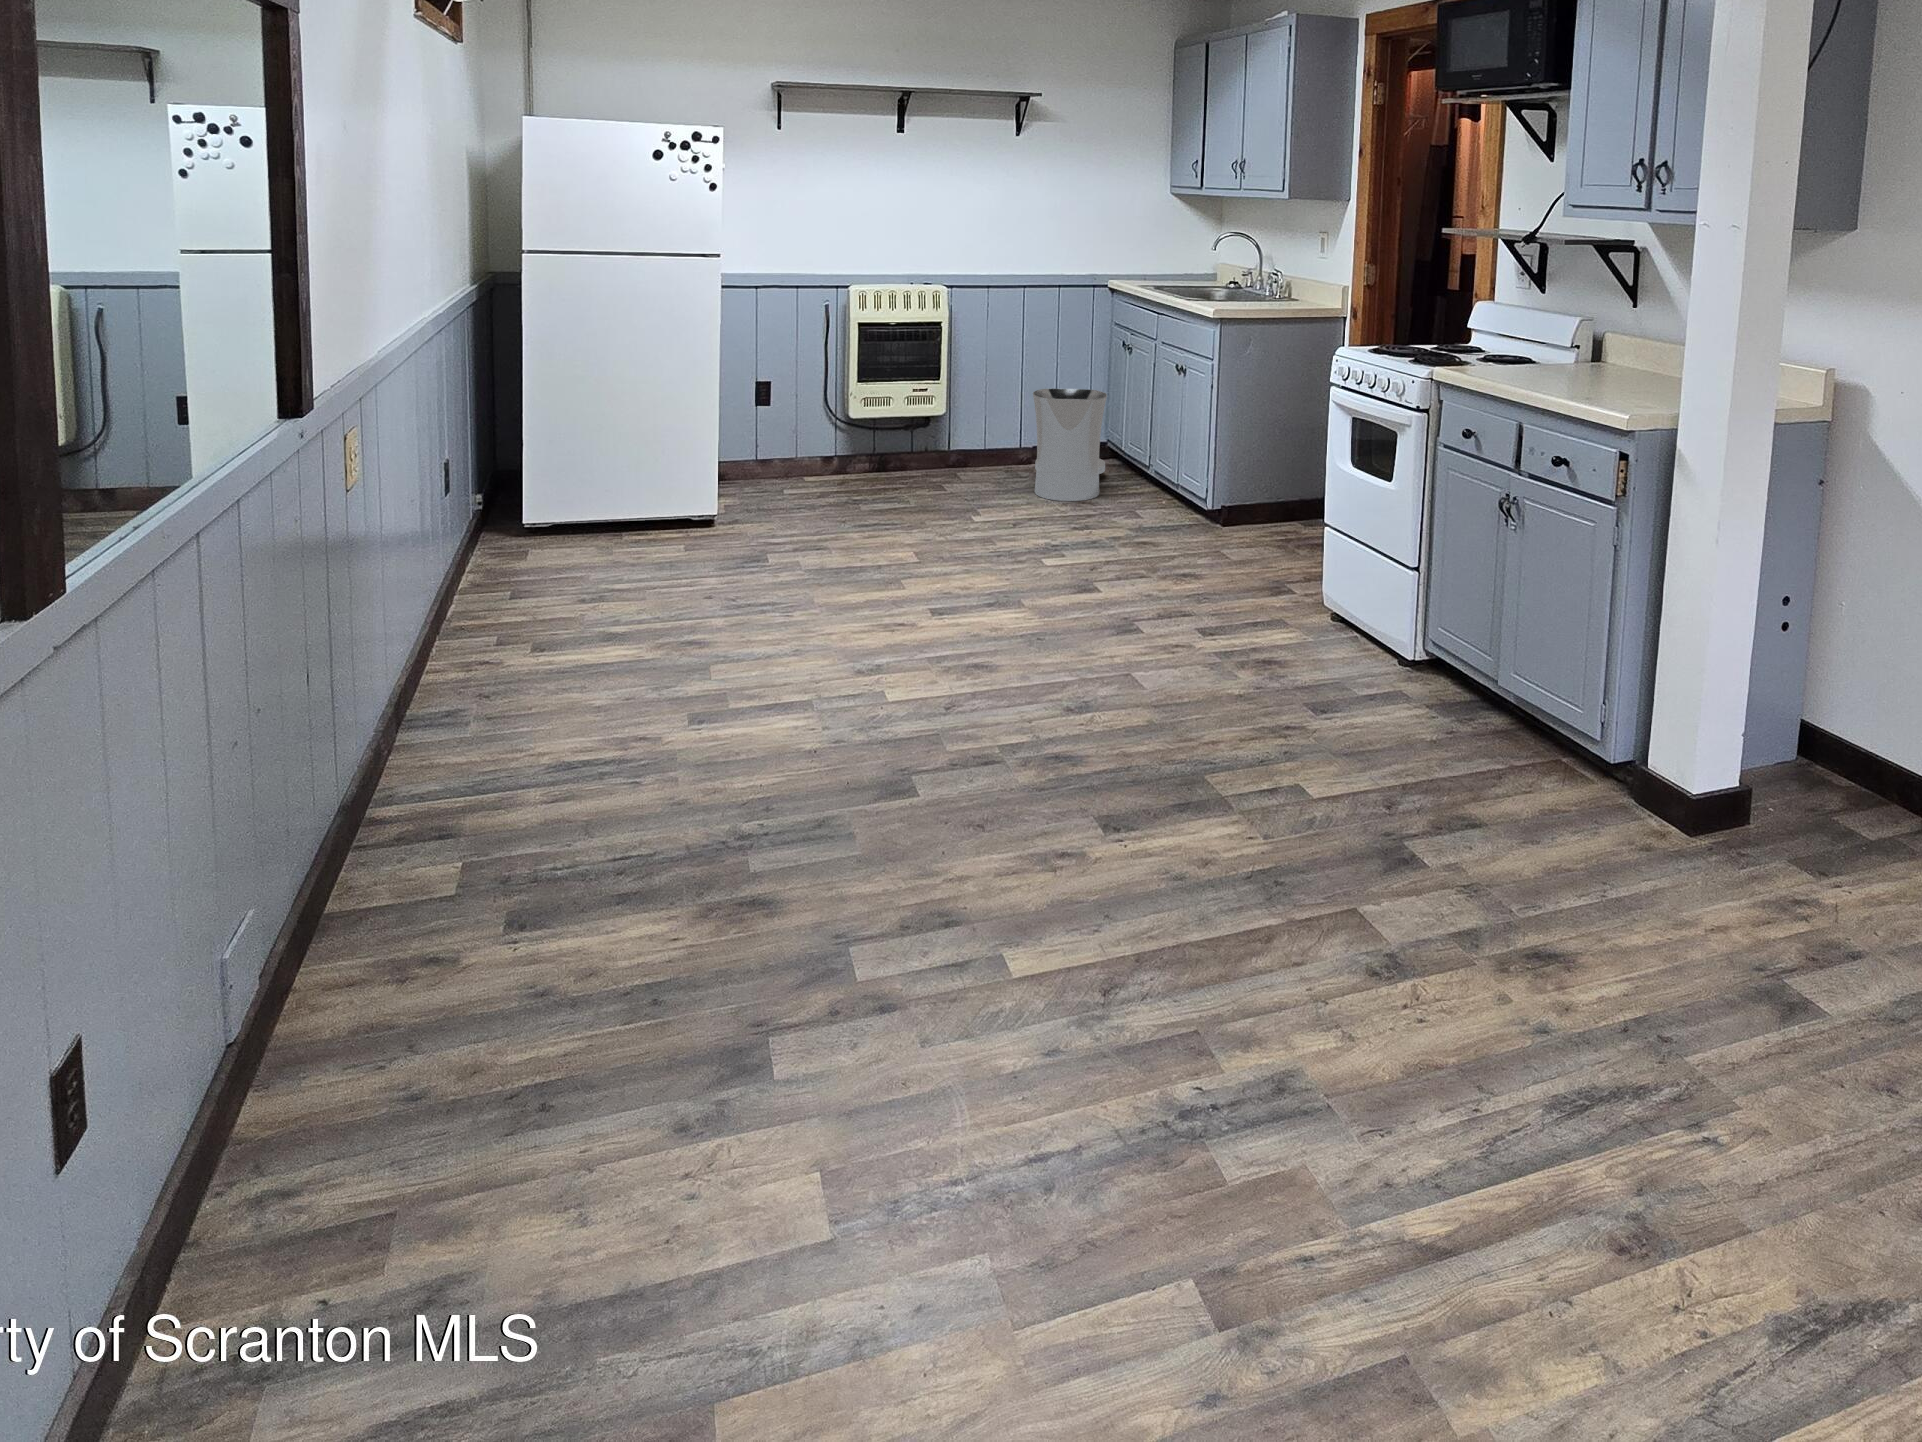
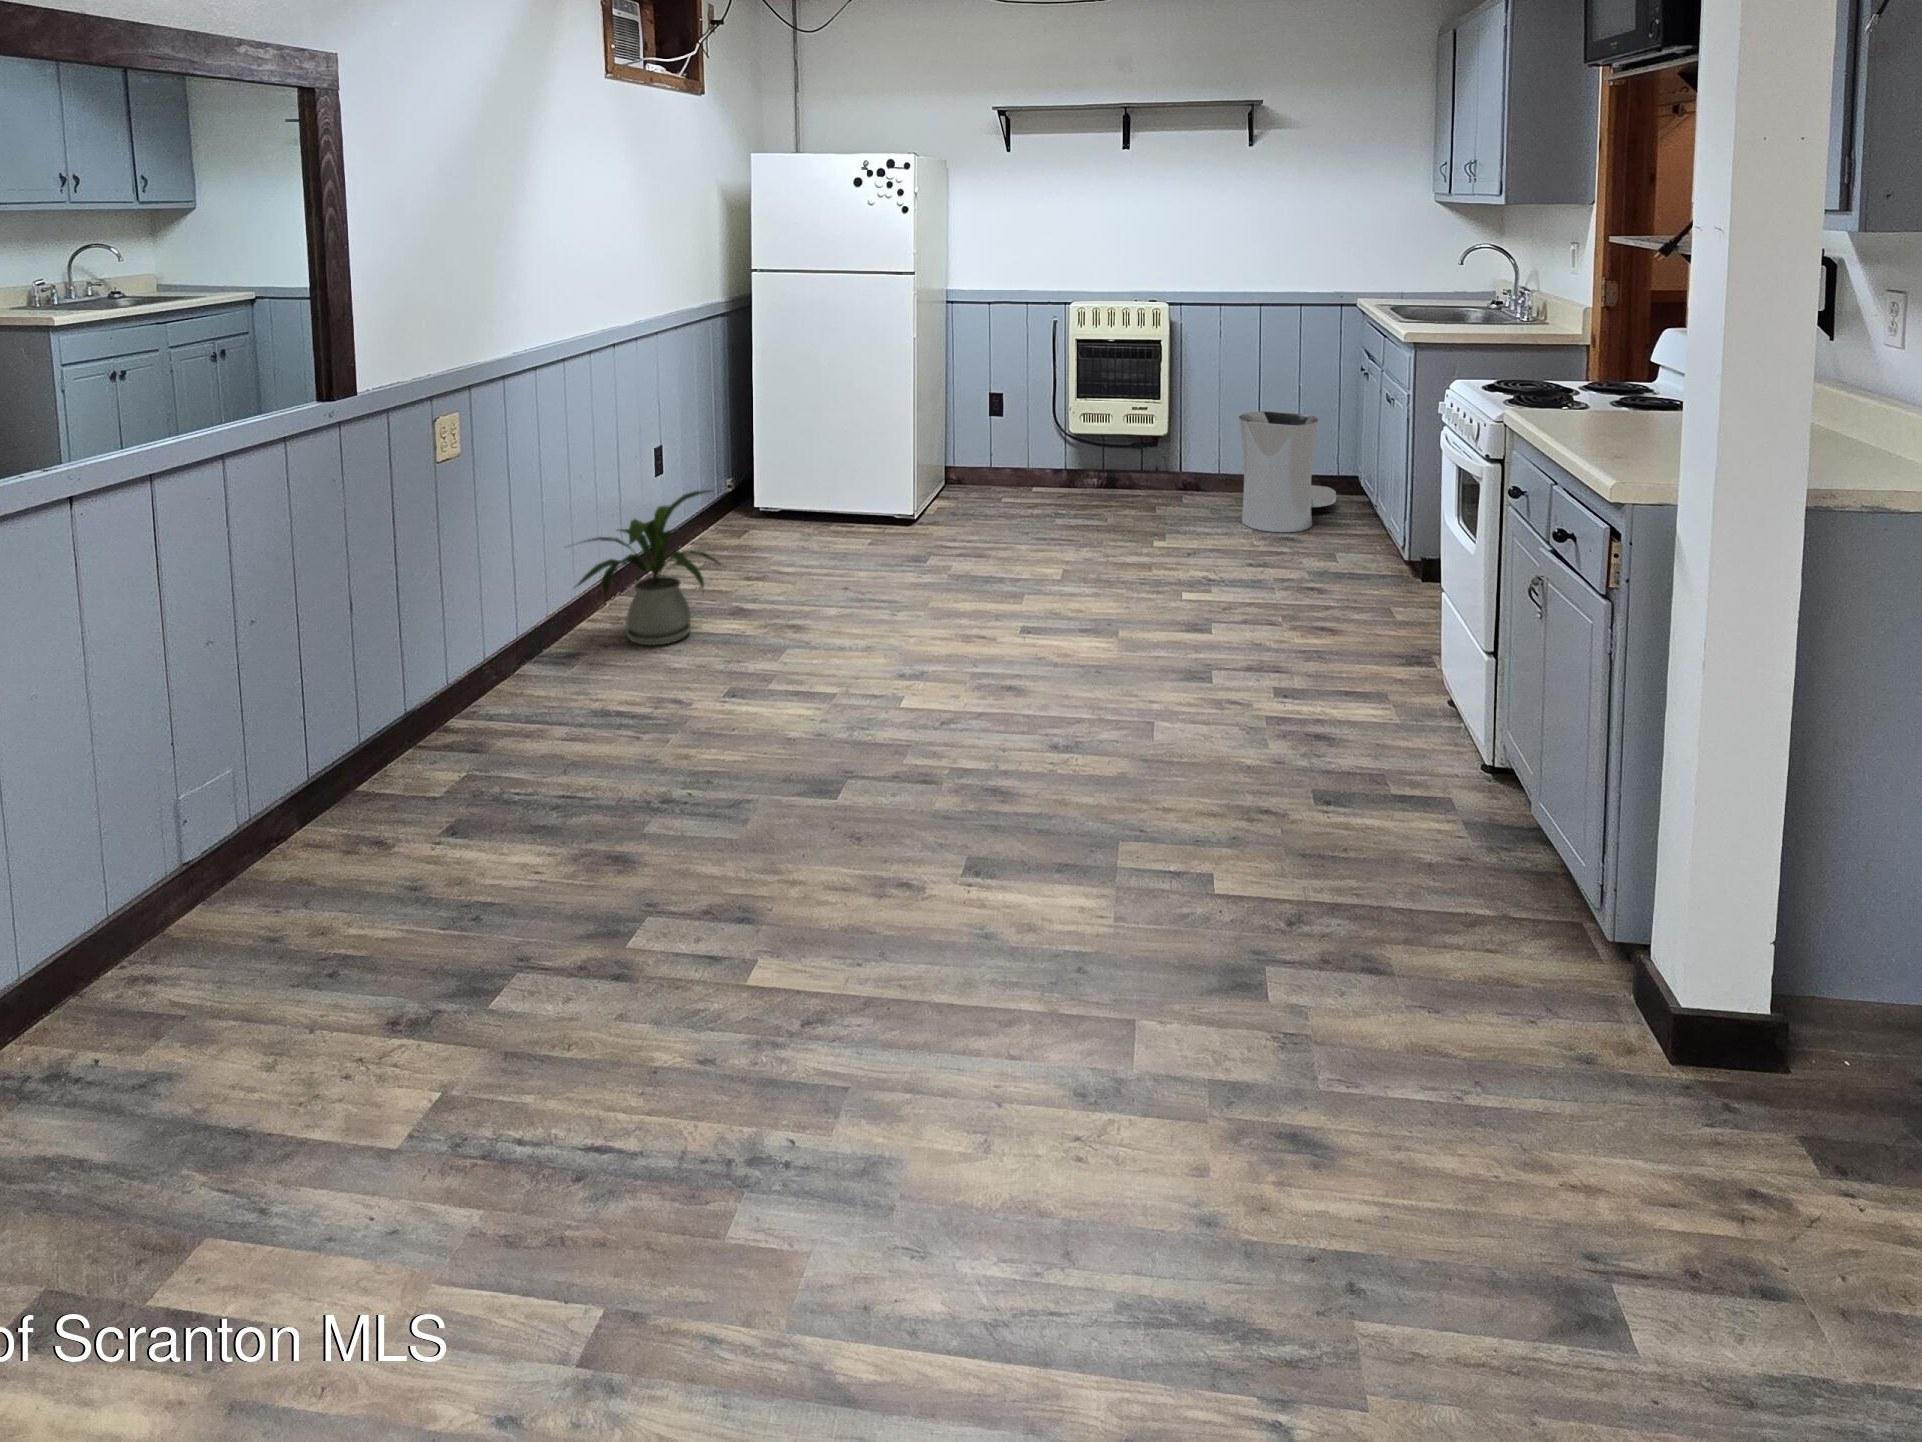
house plant: none [418,504,604,693] -> present [574,490,720,645]

